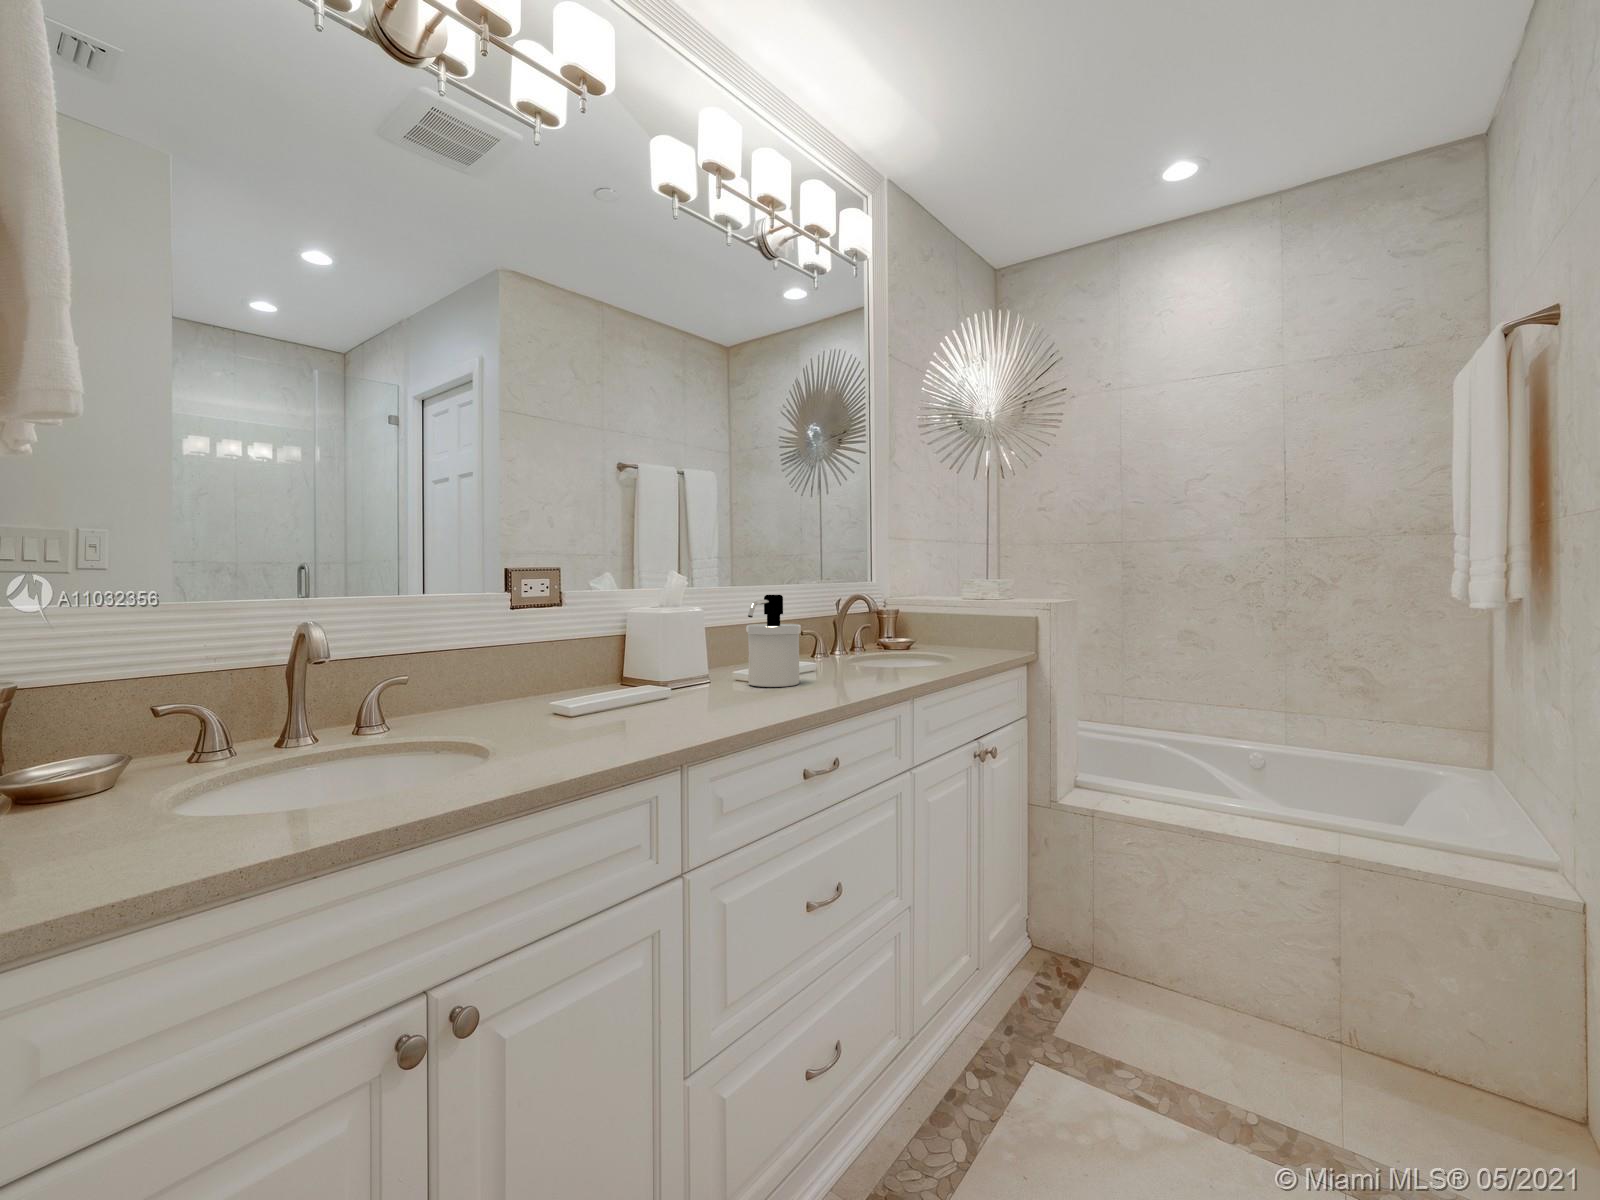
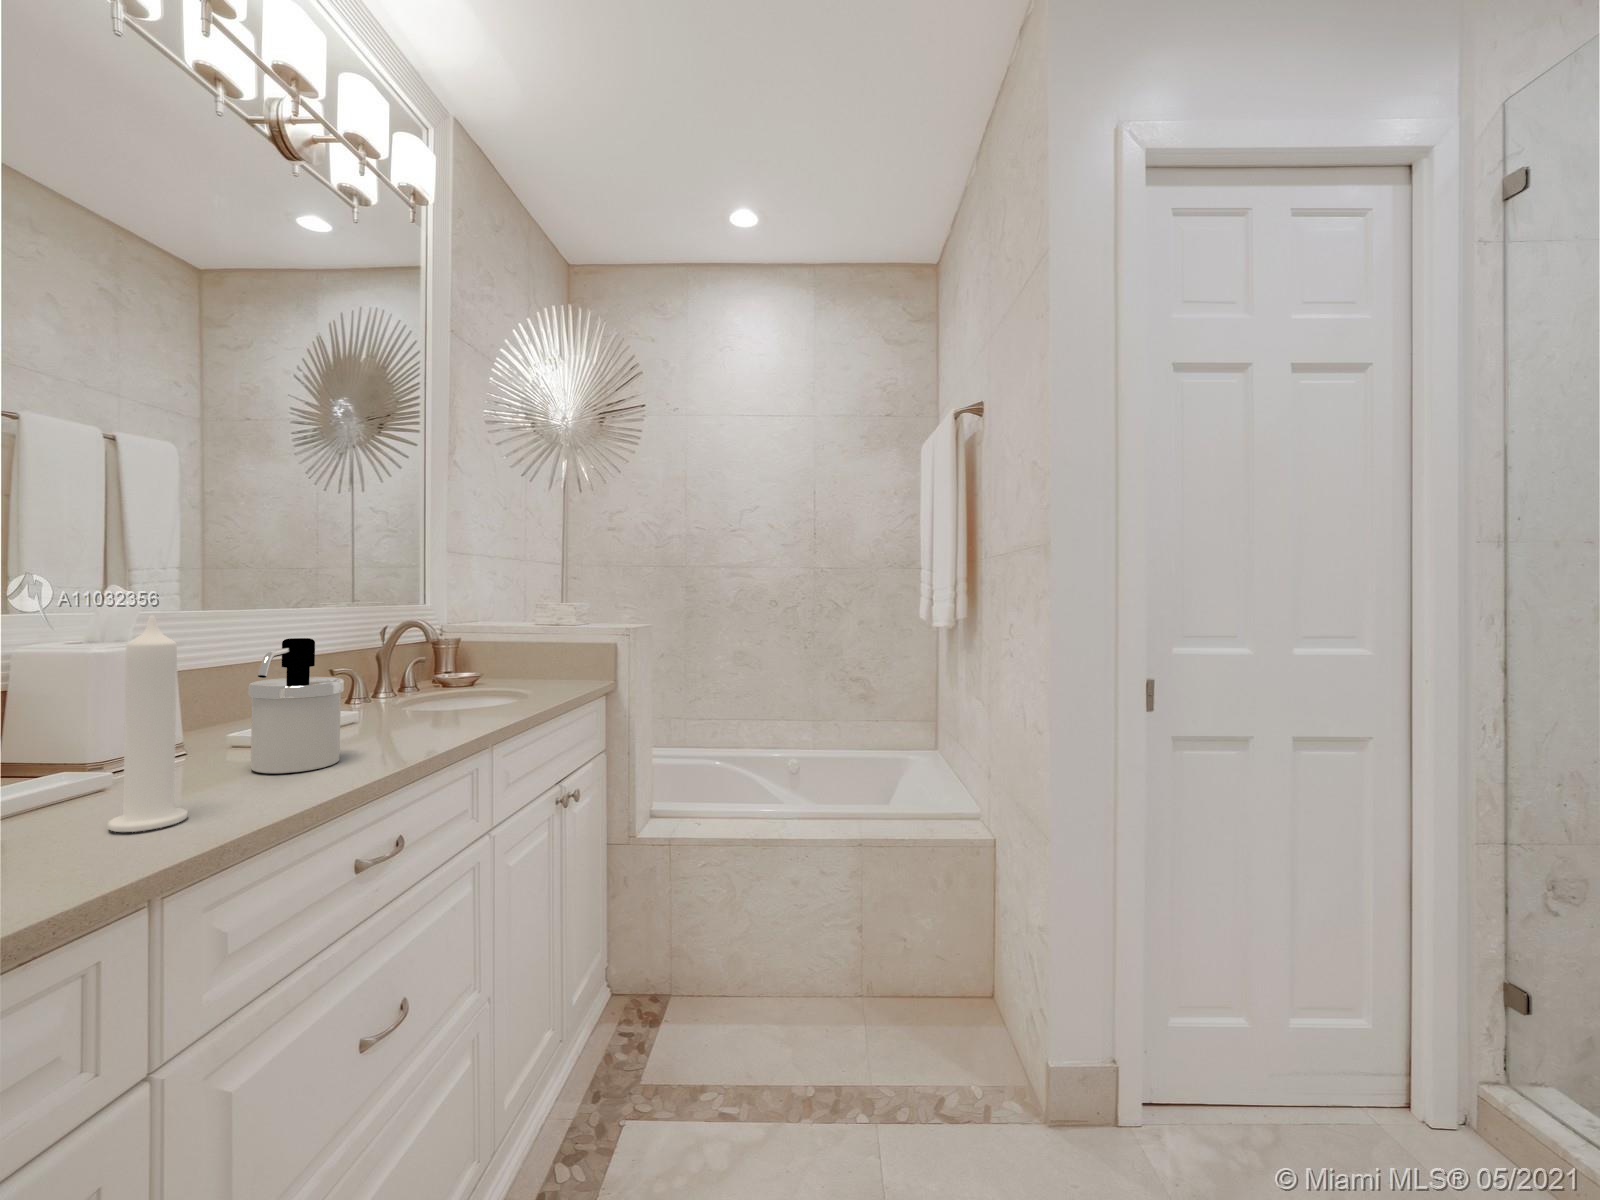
candle: none [674,572,711,704] -> present [108,616,188,832]

